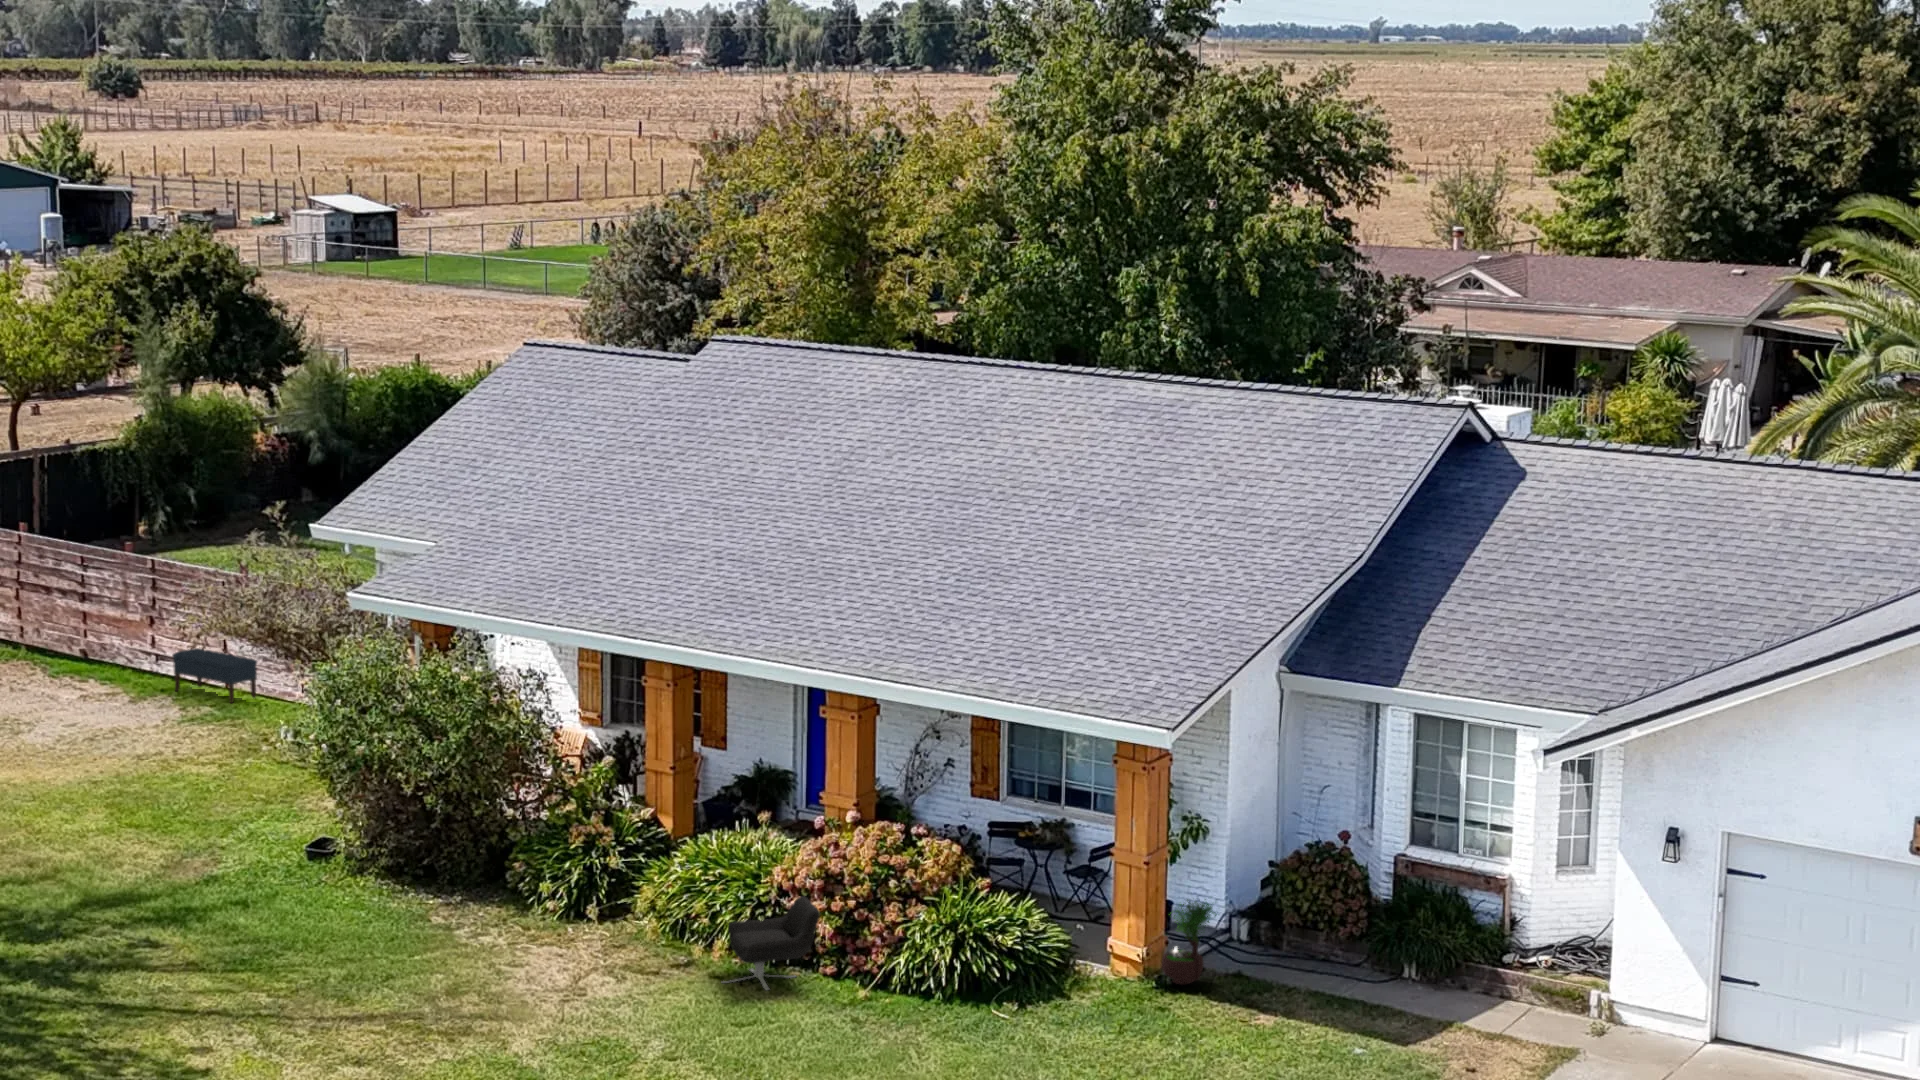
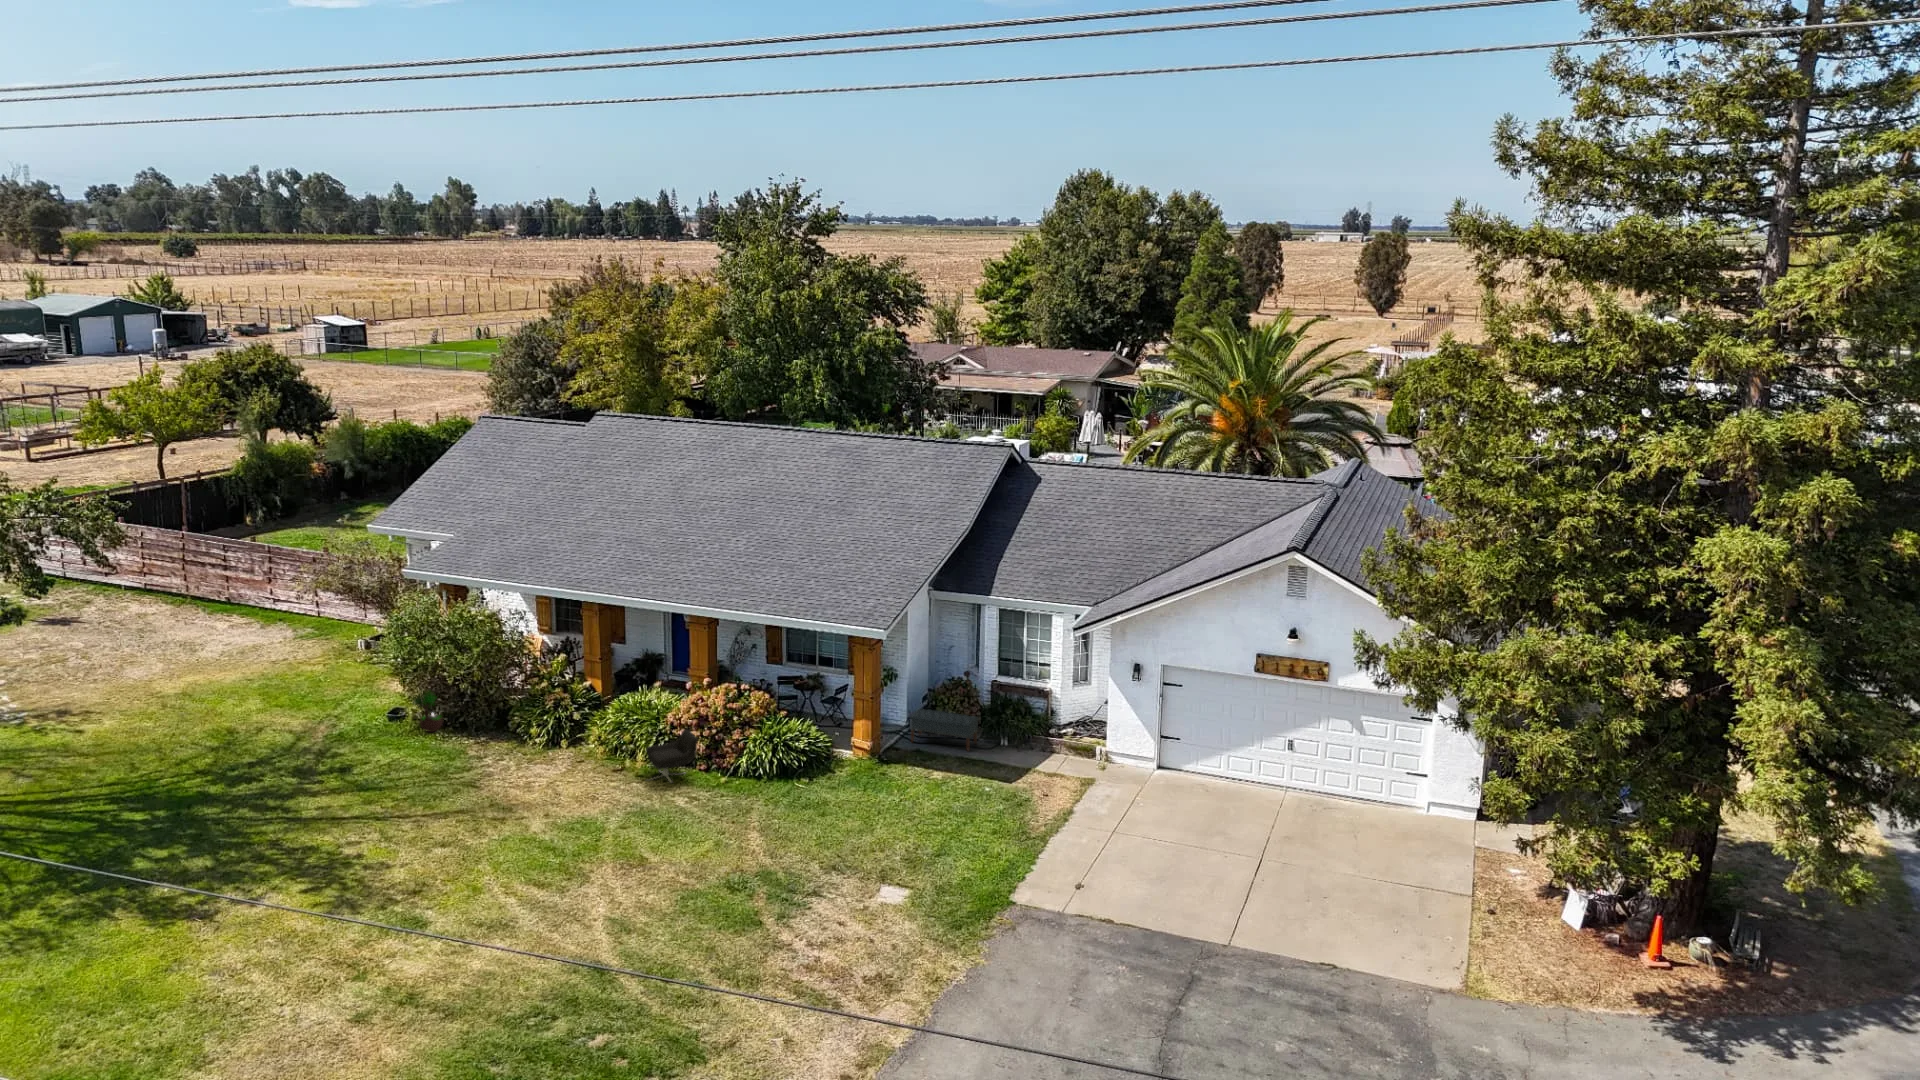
bench: present [172,648,257,703] -> present [910,709,978,751]
potted tree: present [1162,899,1216,985] -> present [412,692,442,732]

